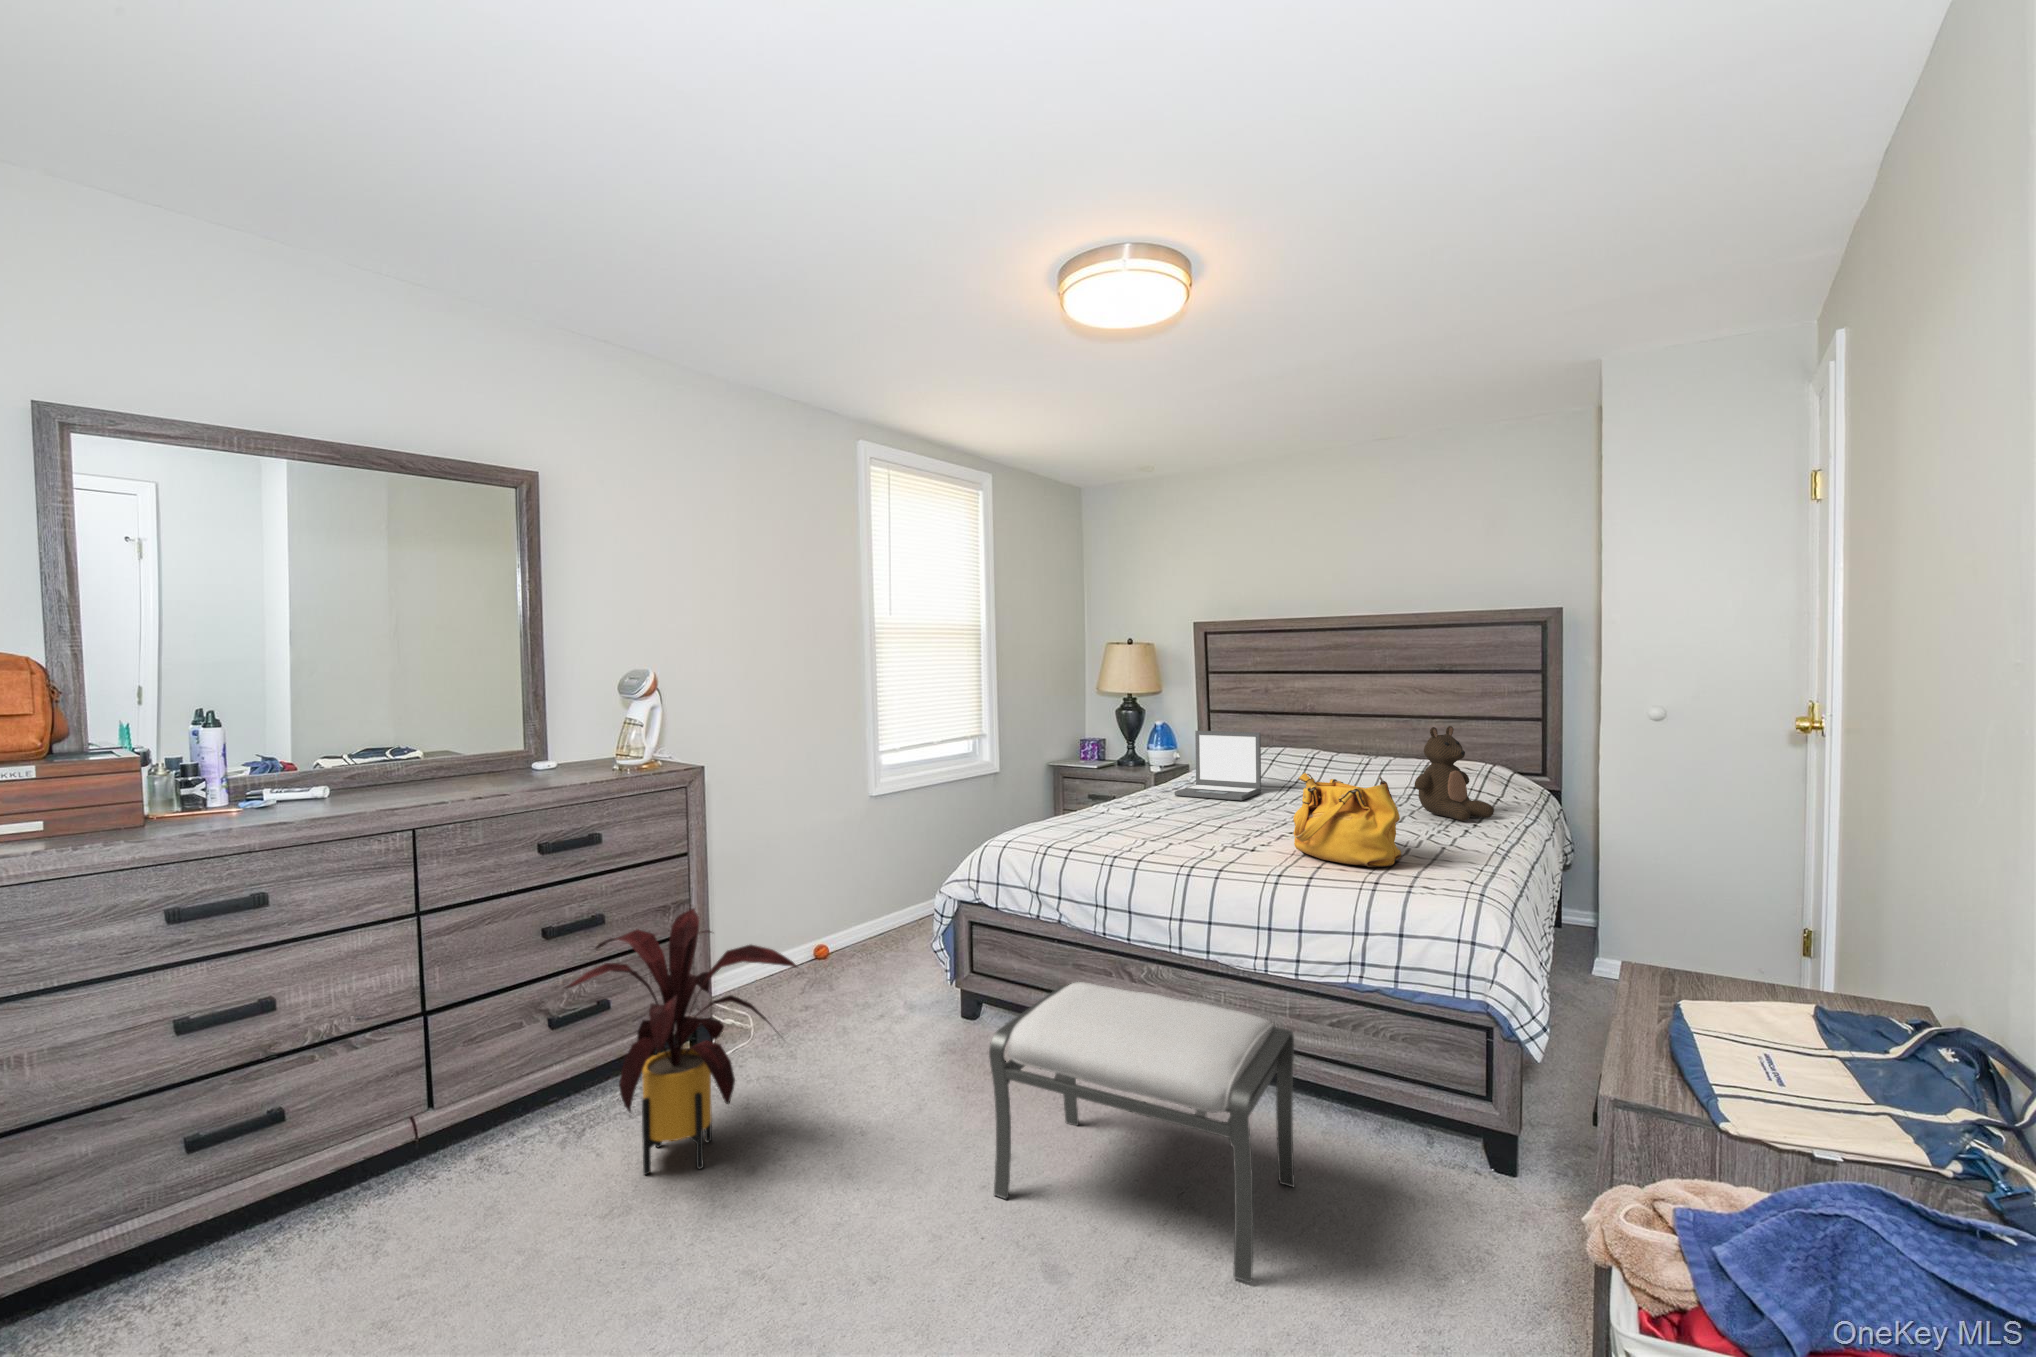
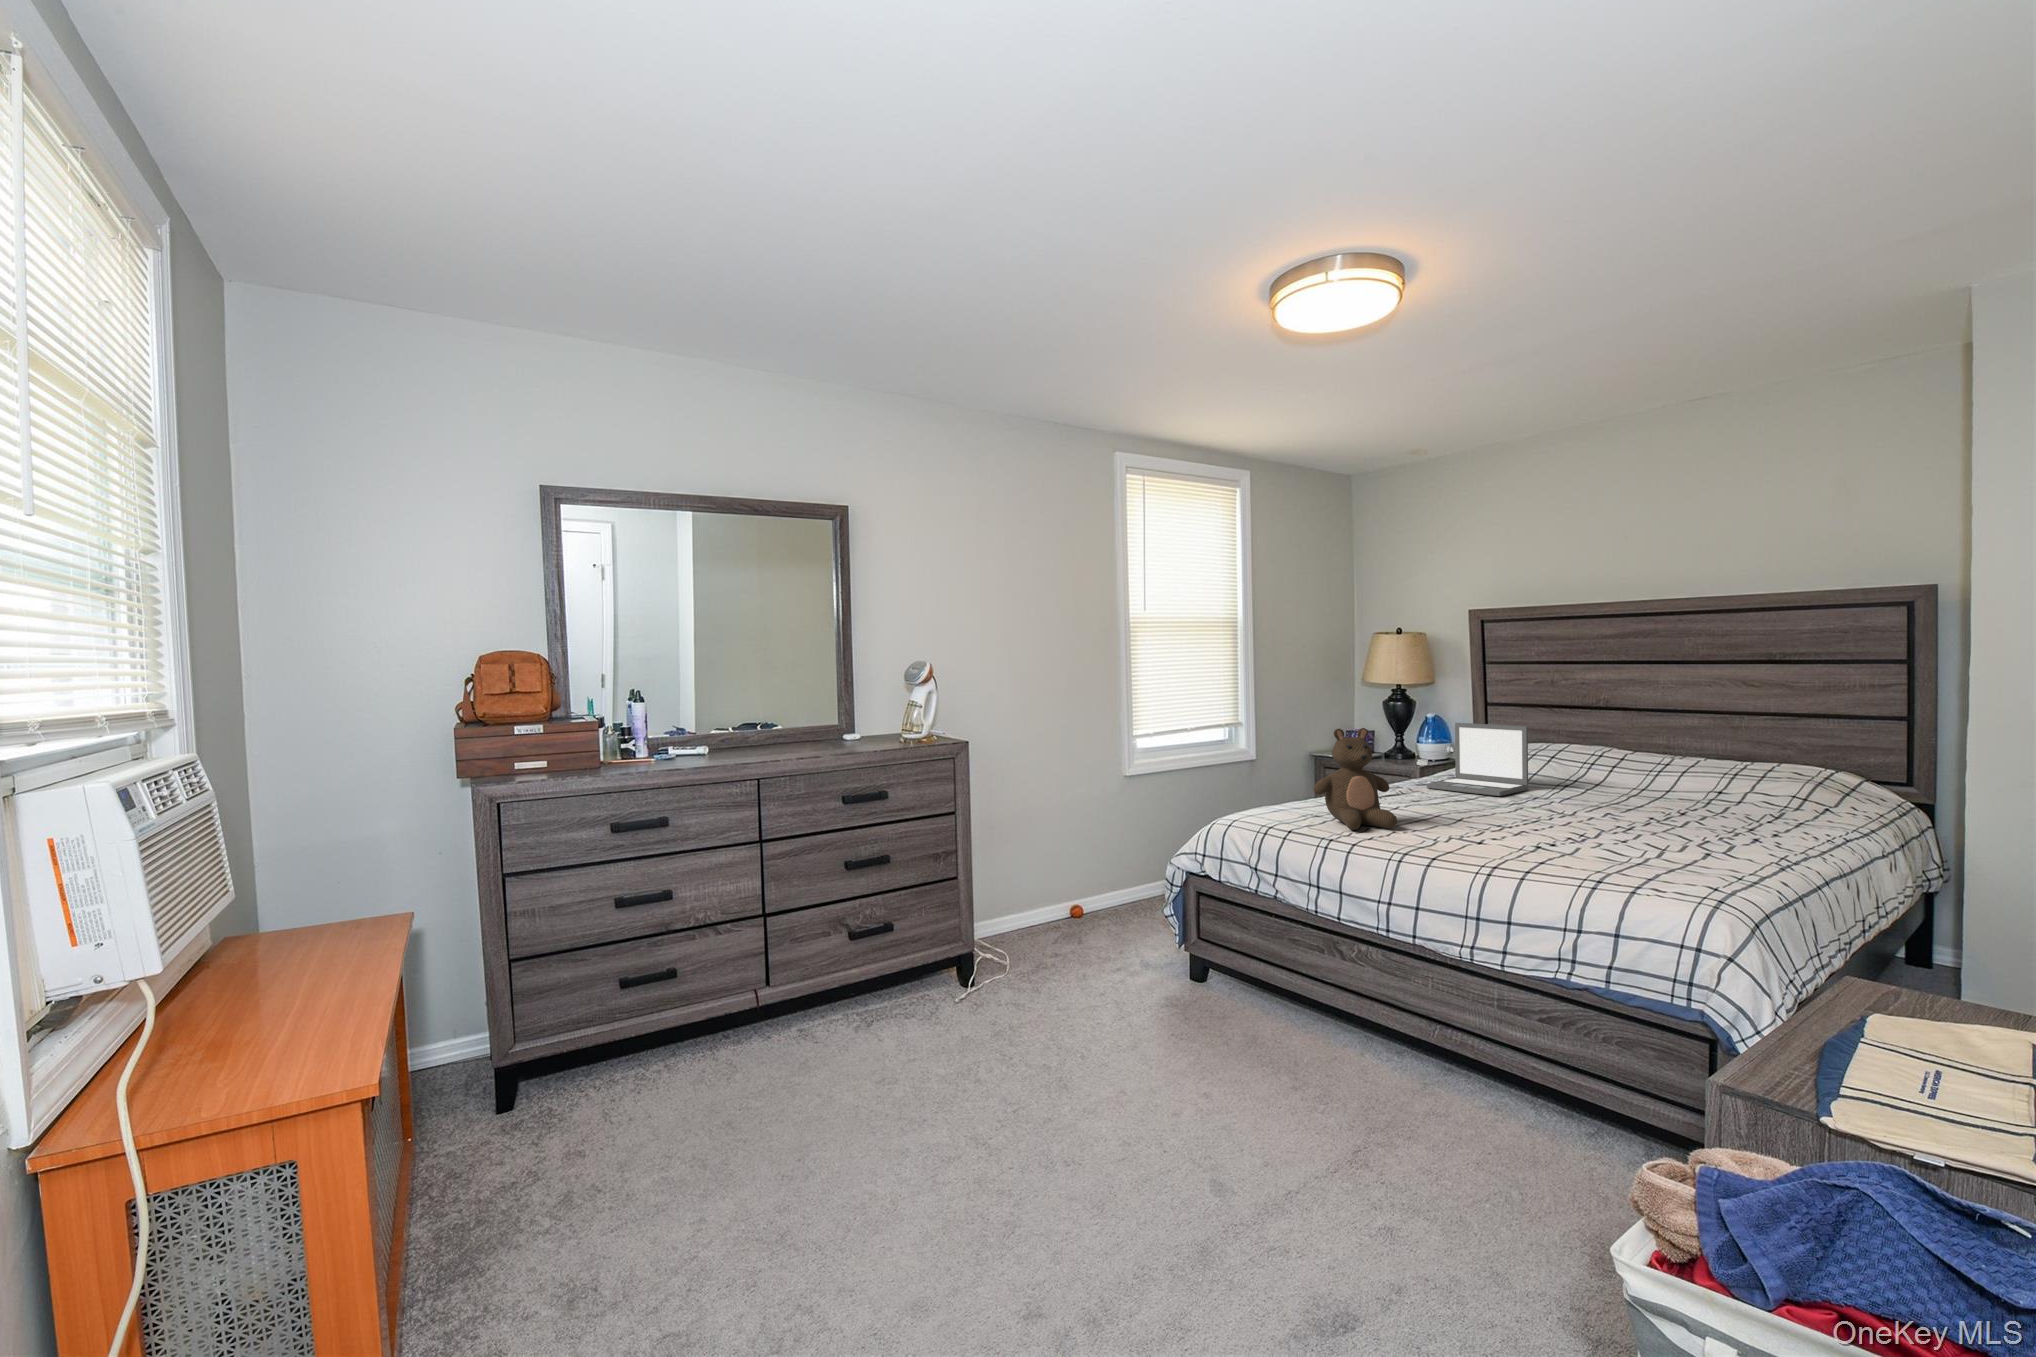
stuffed bear: present [1415,726,1494,821] -> present [1313,728,1397,830]
handbag: present [1293,773,1401,867] -> none [1520,767,1649,868]
house plant: present [565,908,798,1175] -> none [851,856,1026,1061]
ottoman: present [989,982,1295,1283] -> none [1176,948,1477,1230]

